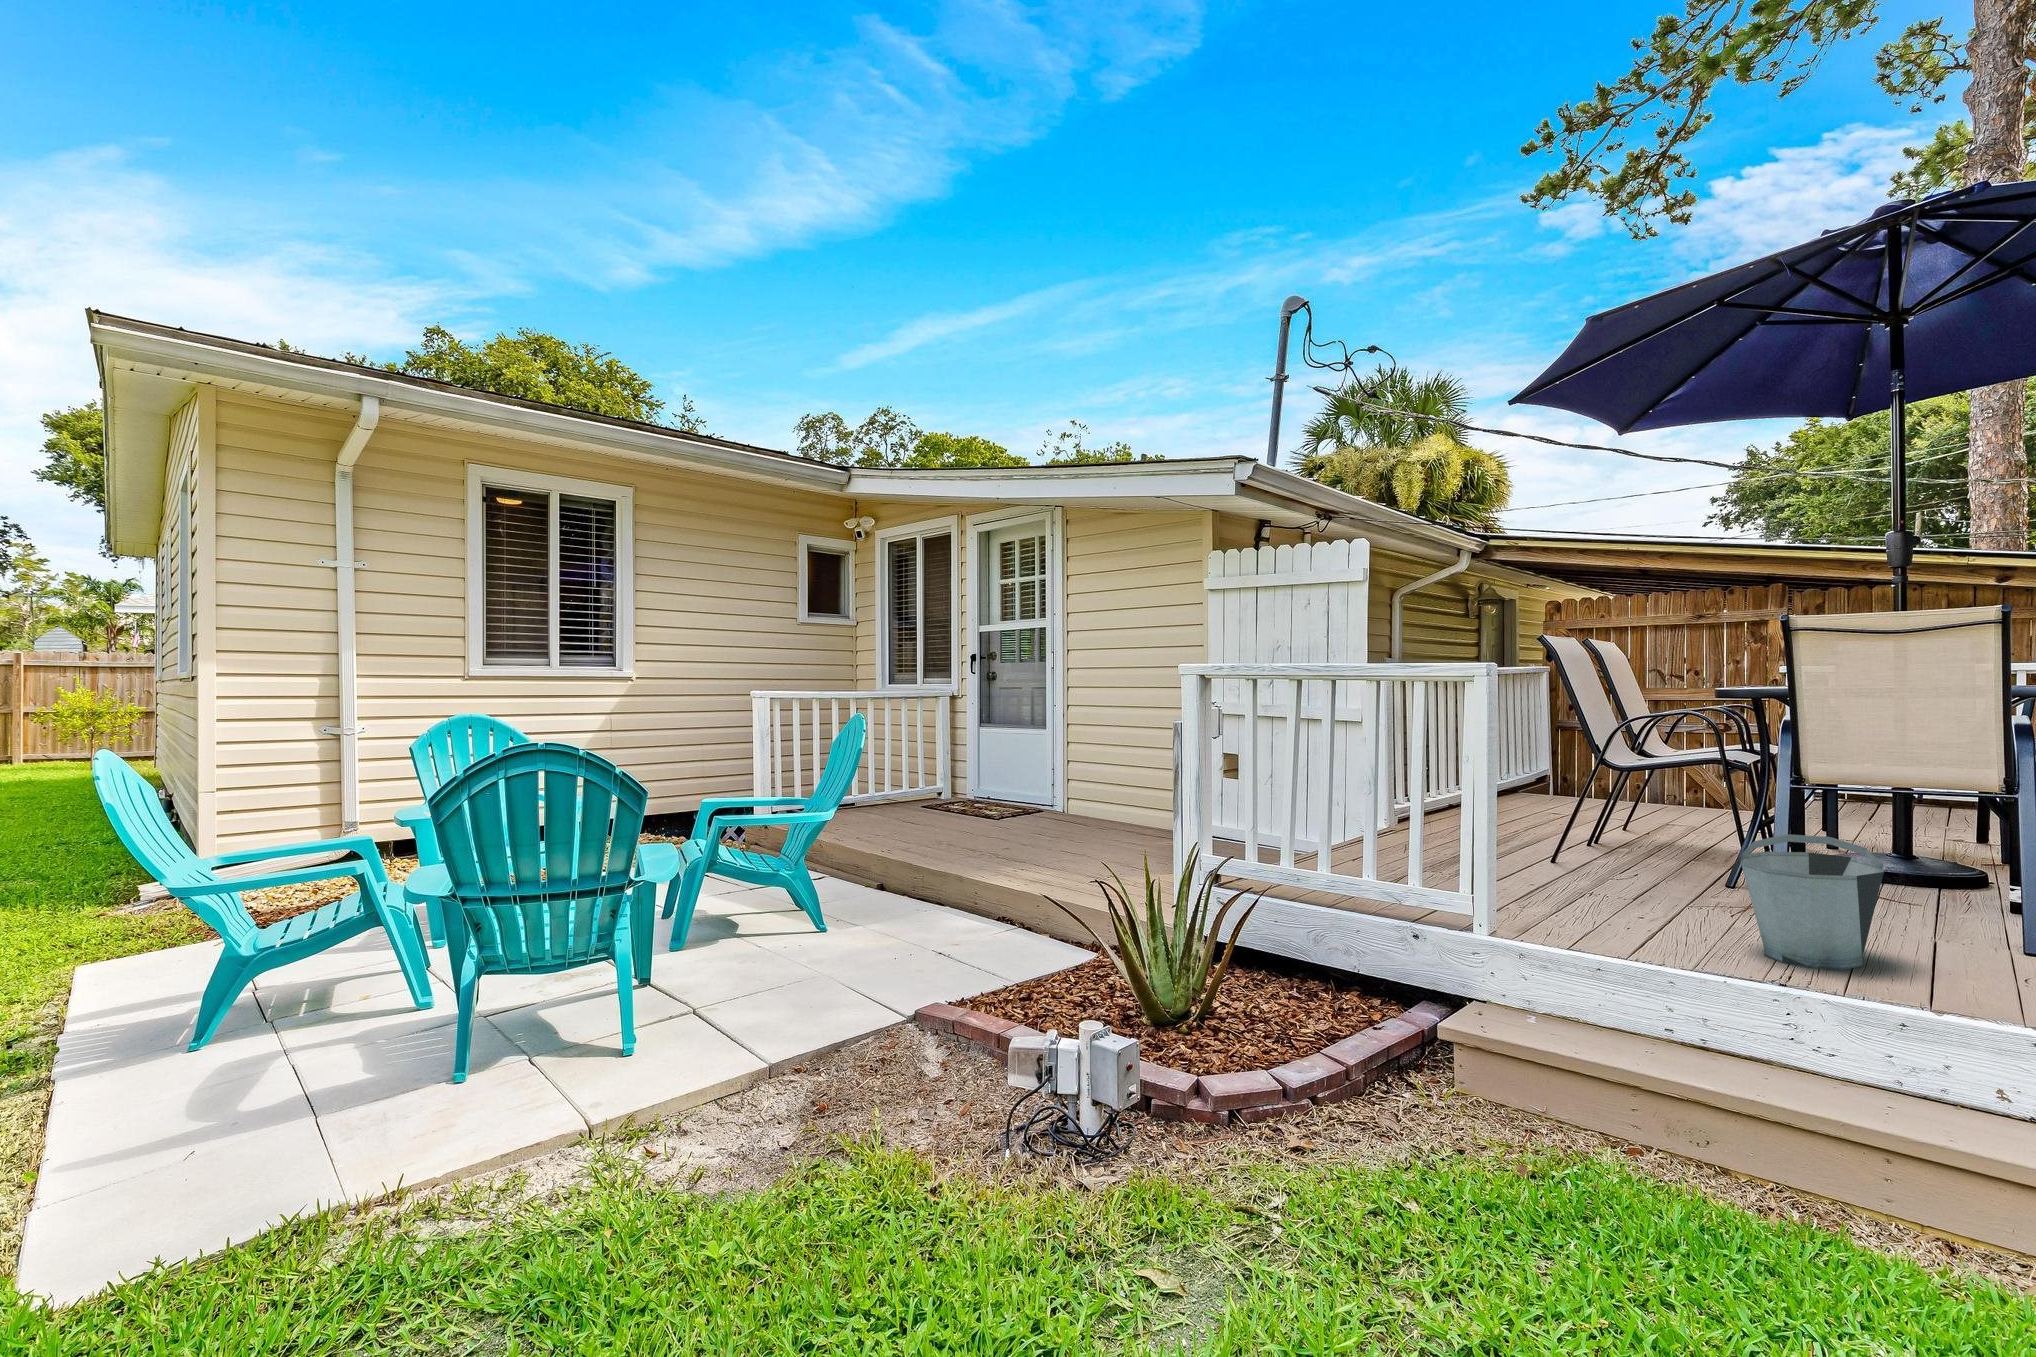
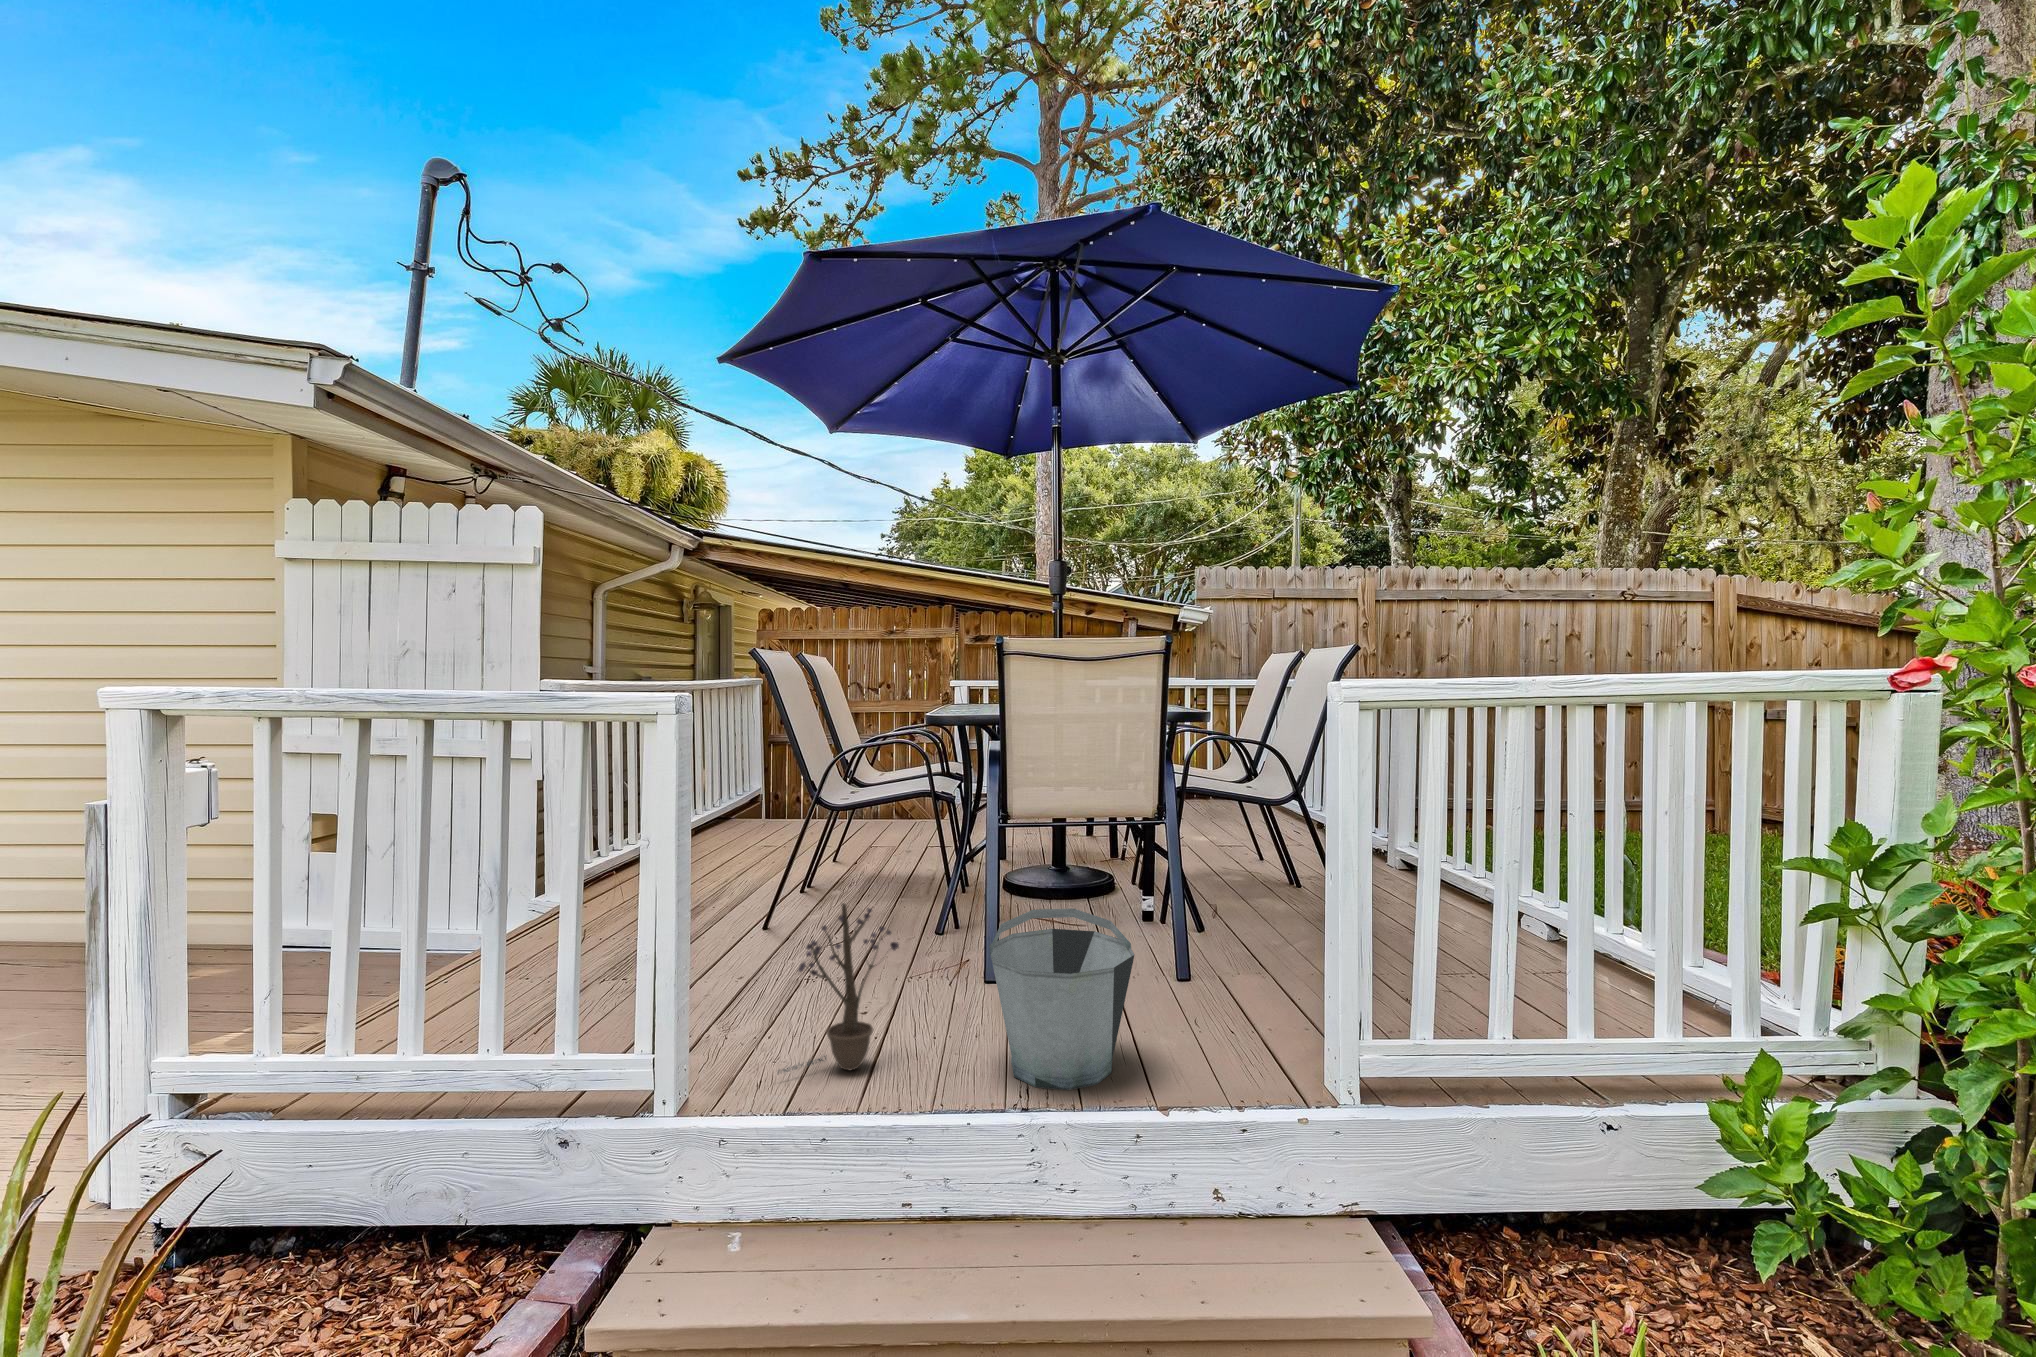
decorative plant: none [1564,813,1662,933] -> present [778,903,899,1073]

